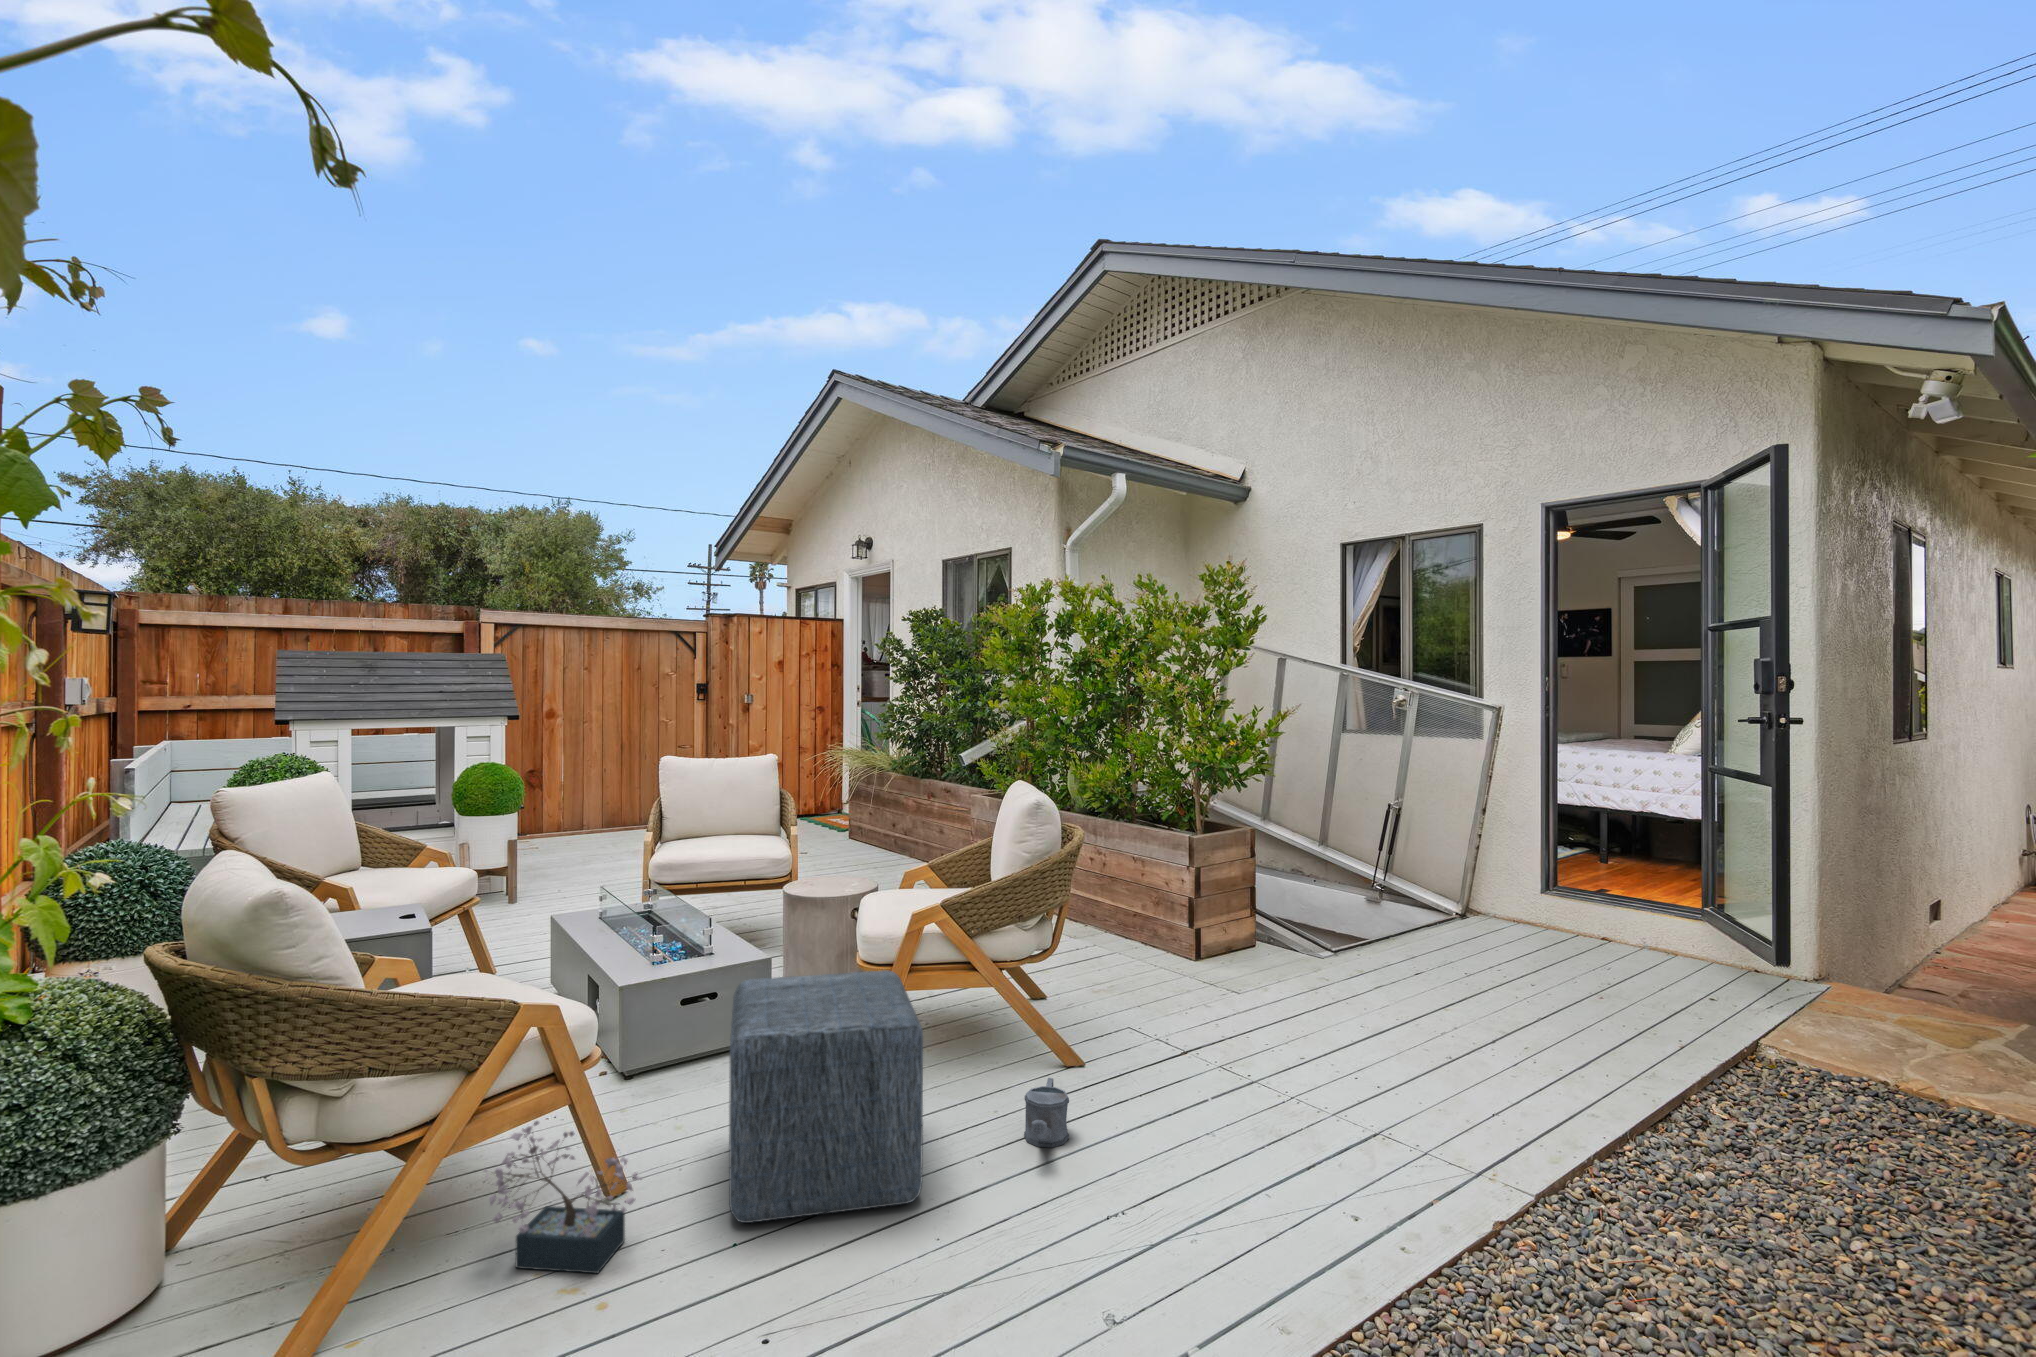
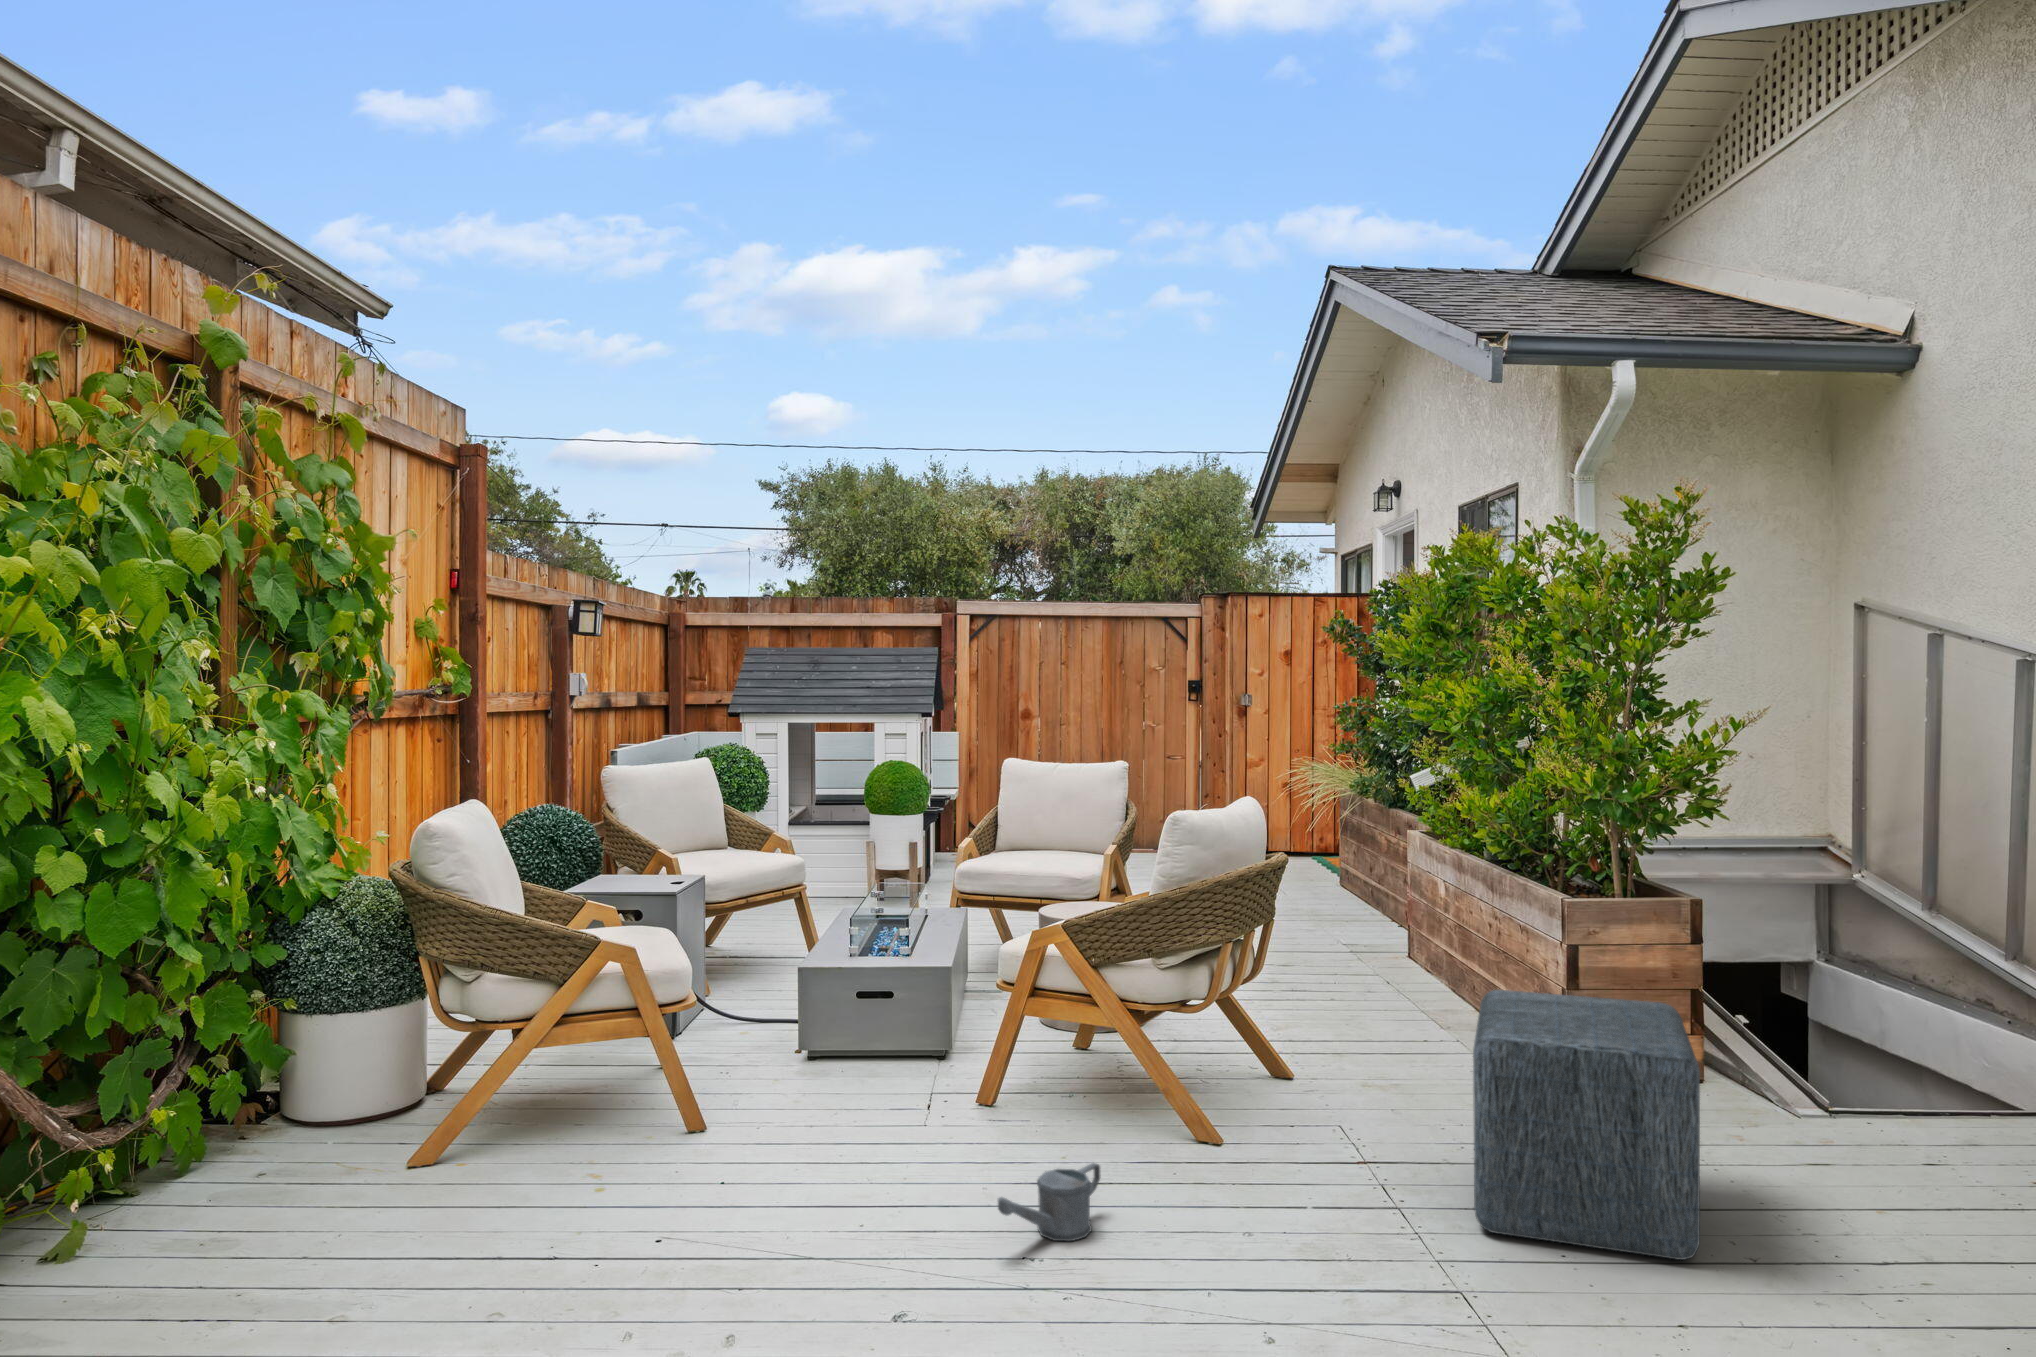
ottoman: present [729,970,923,1223] -> present [1473,990,1700,1260]
decorative plant: present [484,1121,642,1273] -> none [490,1081,621,1226]

